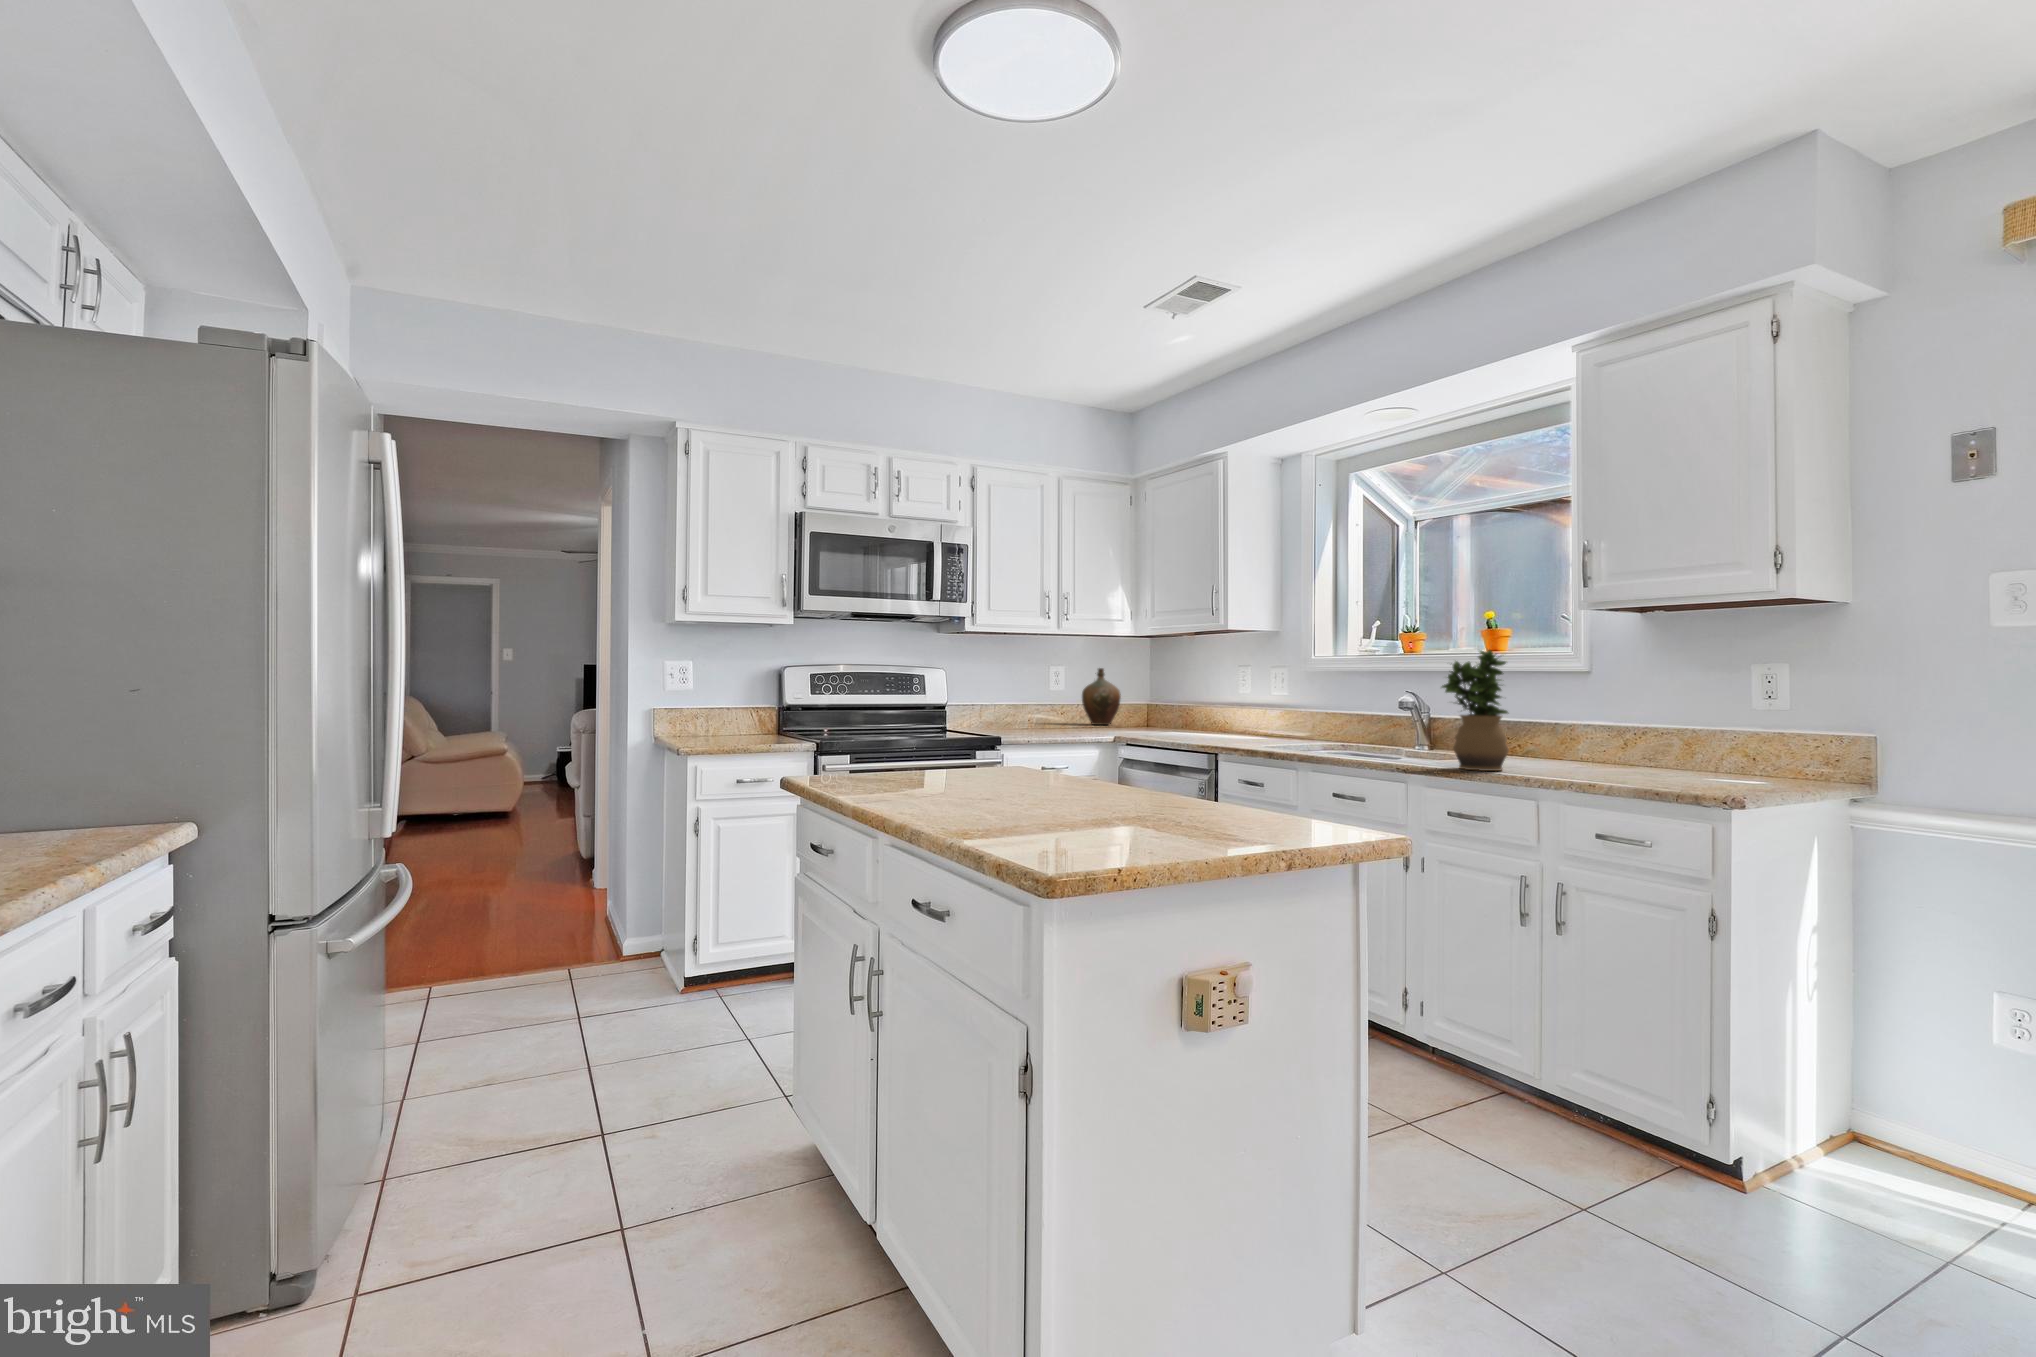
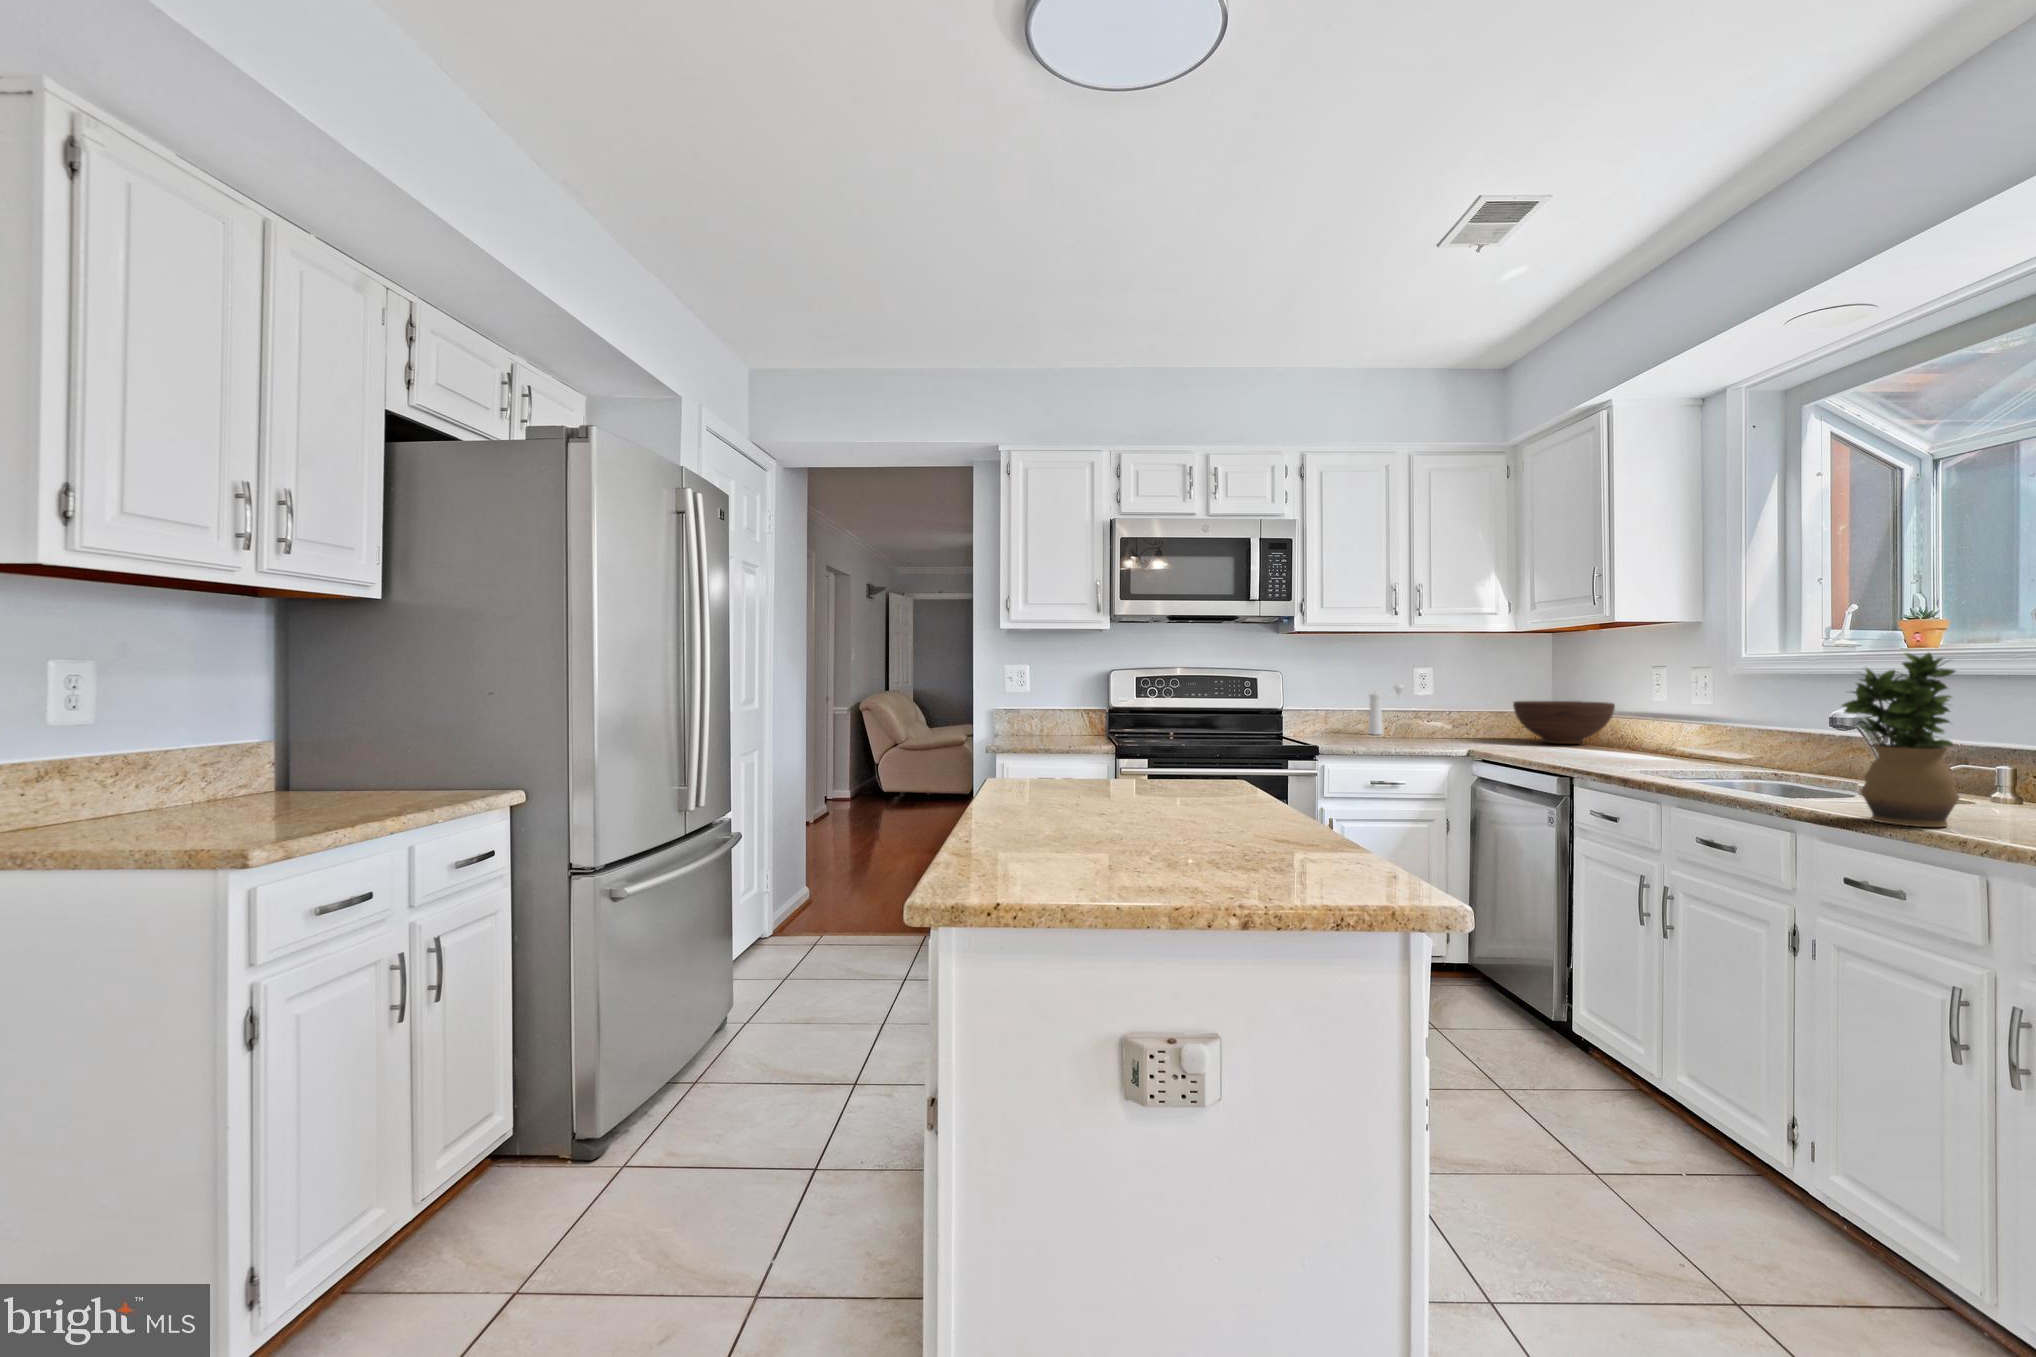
ceramic jug: present [1082,668,1121,725] -> none [1454,667,1503,732]
pepper mill: none [1021,683,1049,728] -> present [1368,685,1404,735]
fruit bowl: none [1142,696,1217,731] -> present [1513,701,1615,744]

